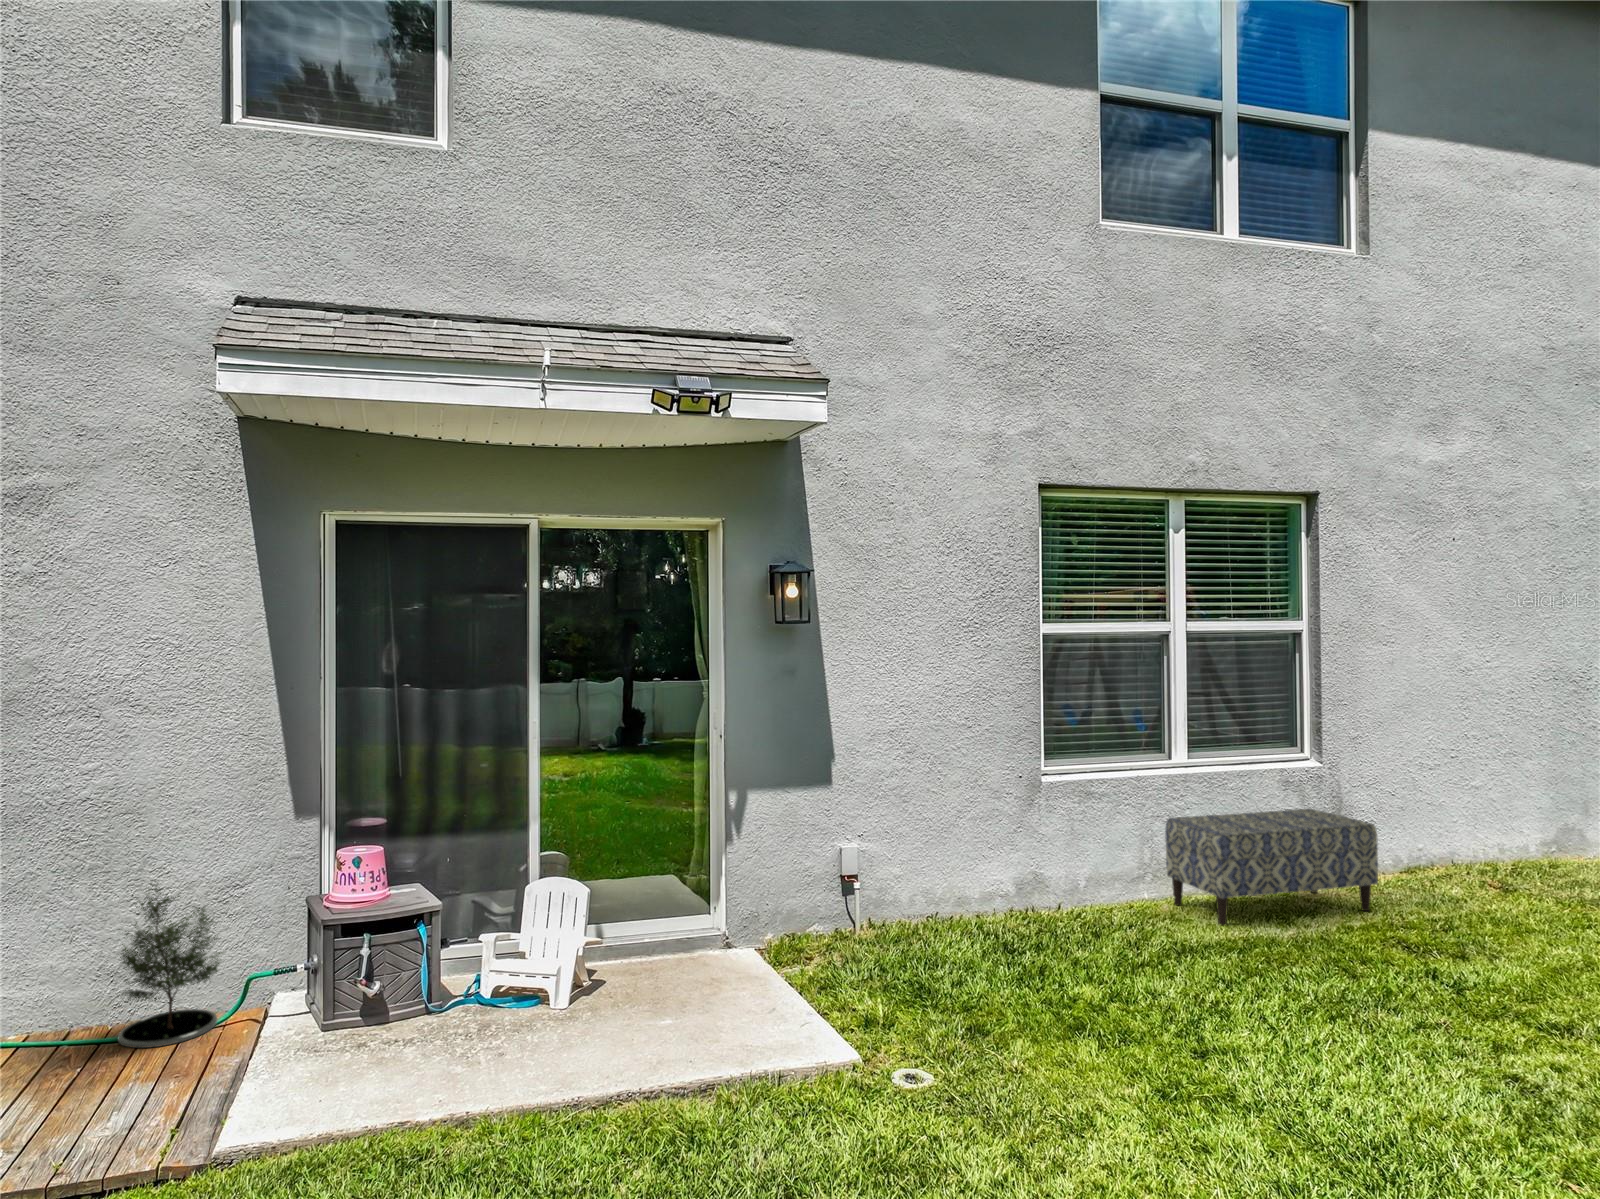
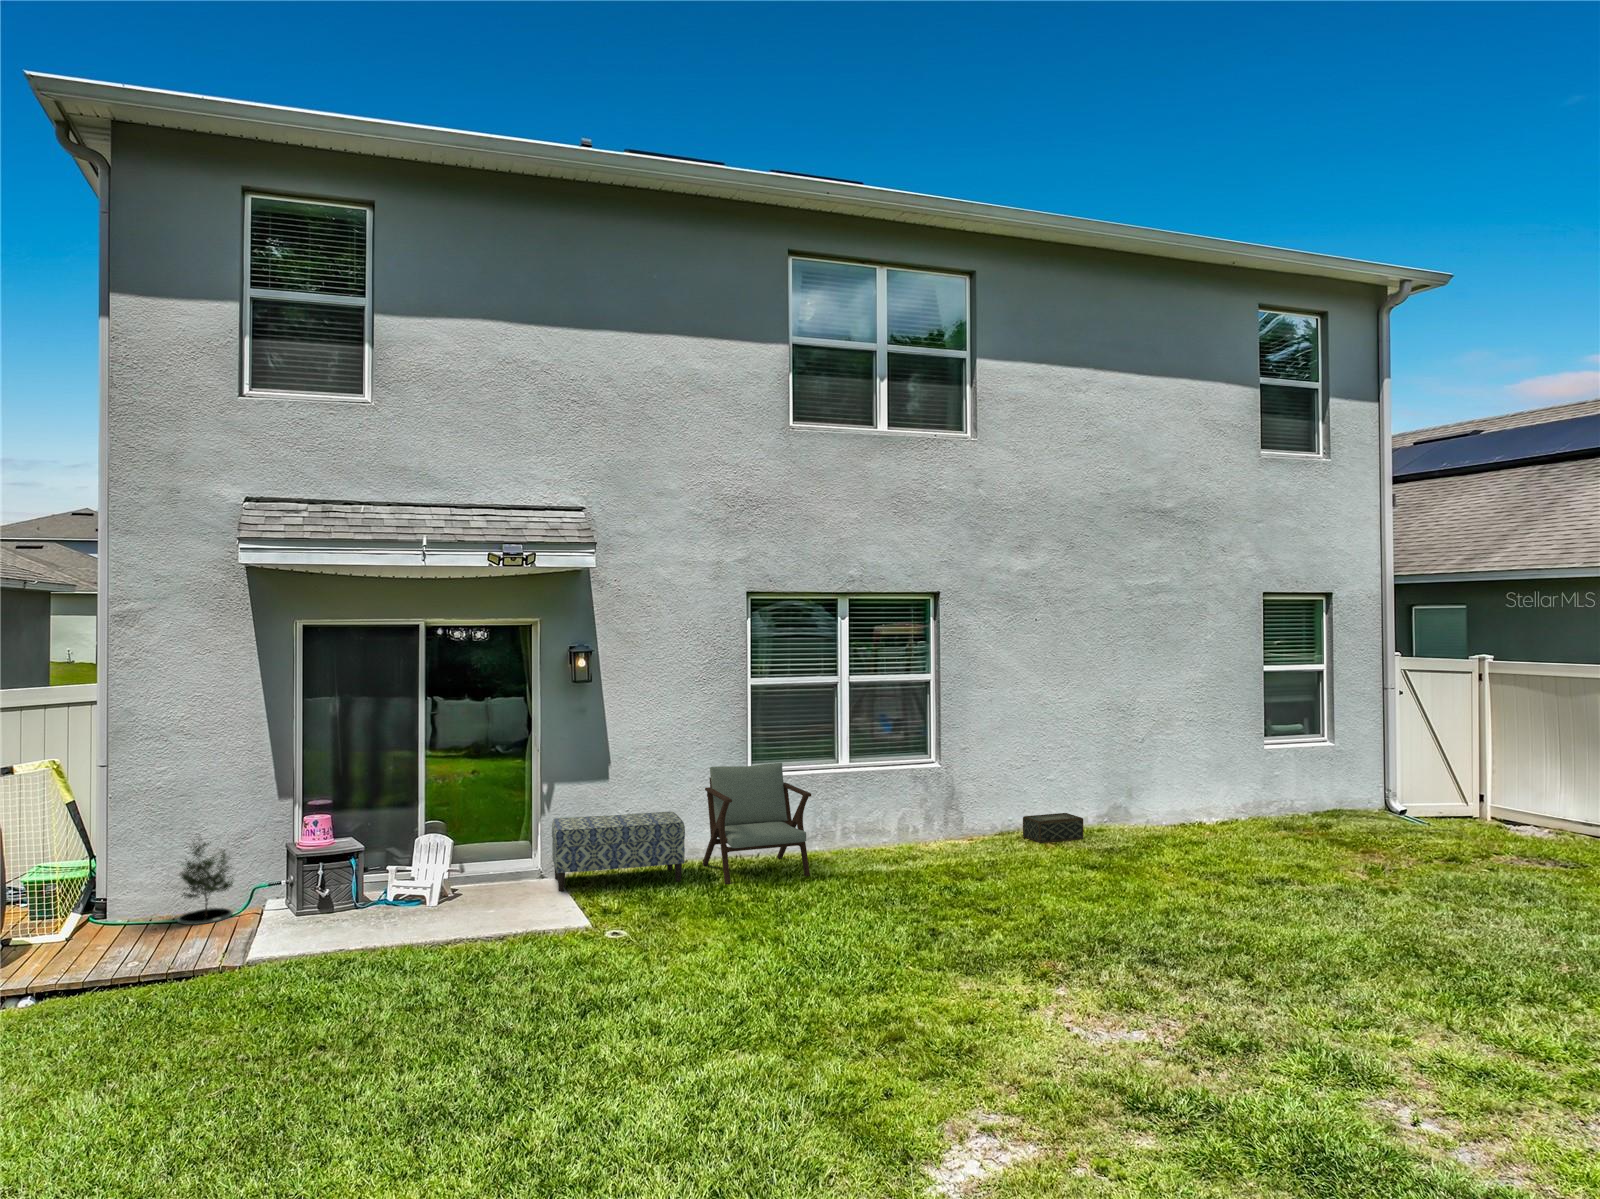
lounge chair: none [977,759,1178,967] -> present [702,763,811,884]
bench: present [1165,809,1378,926] -> present [552,812,685,892]
woven basket: none [1444,839,1549,888] -> present [1023,813,1083,843]

